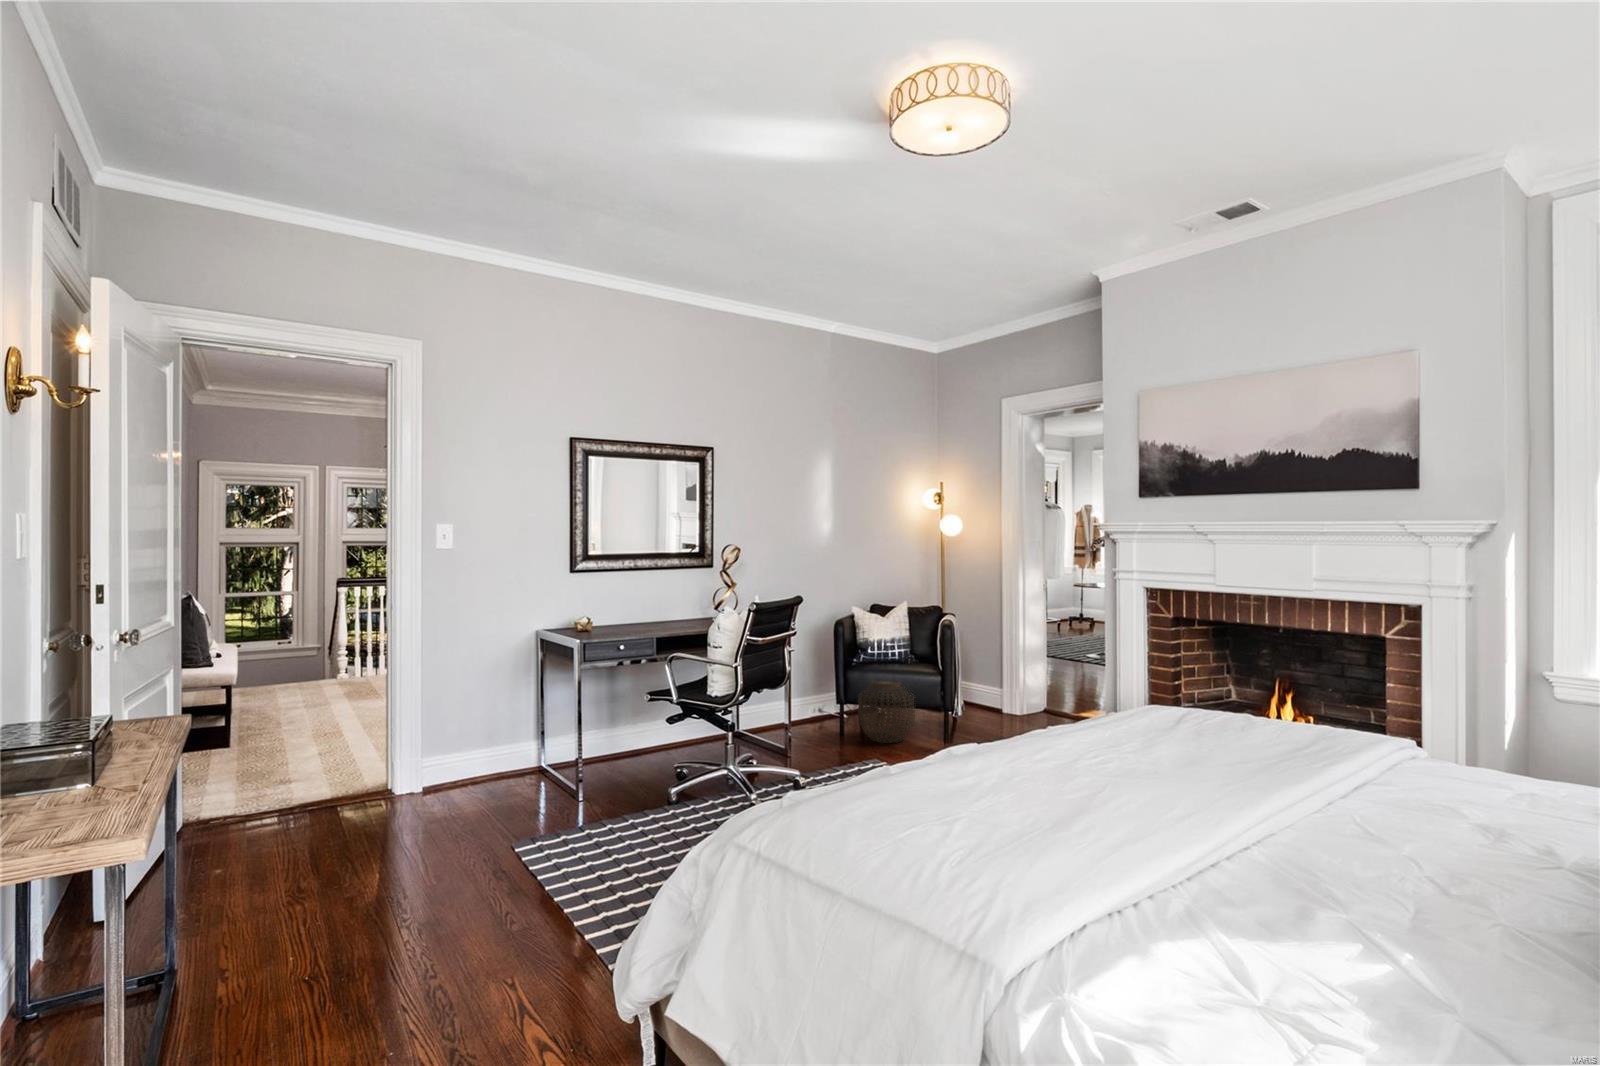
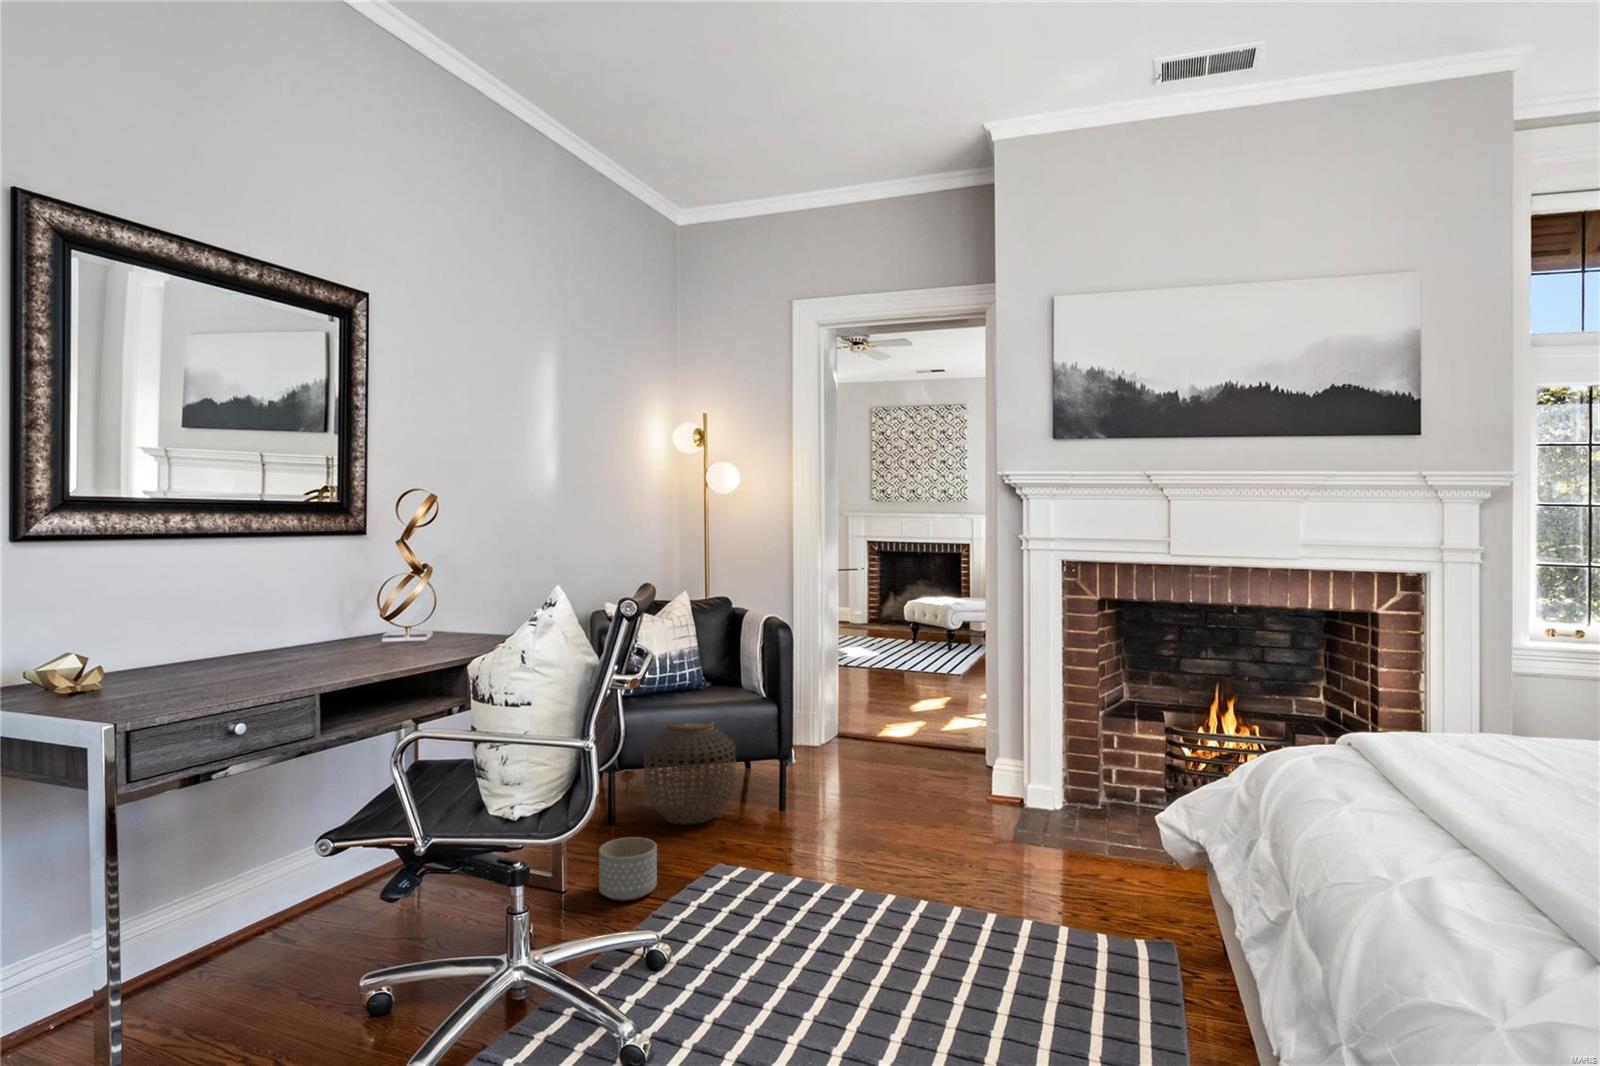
planter: none [804,736,835,767] -> present [599,837,657,901]

